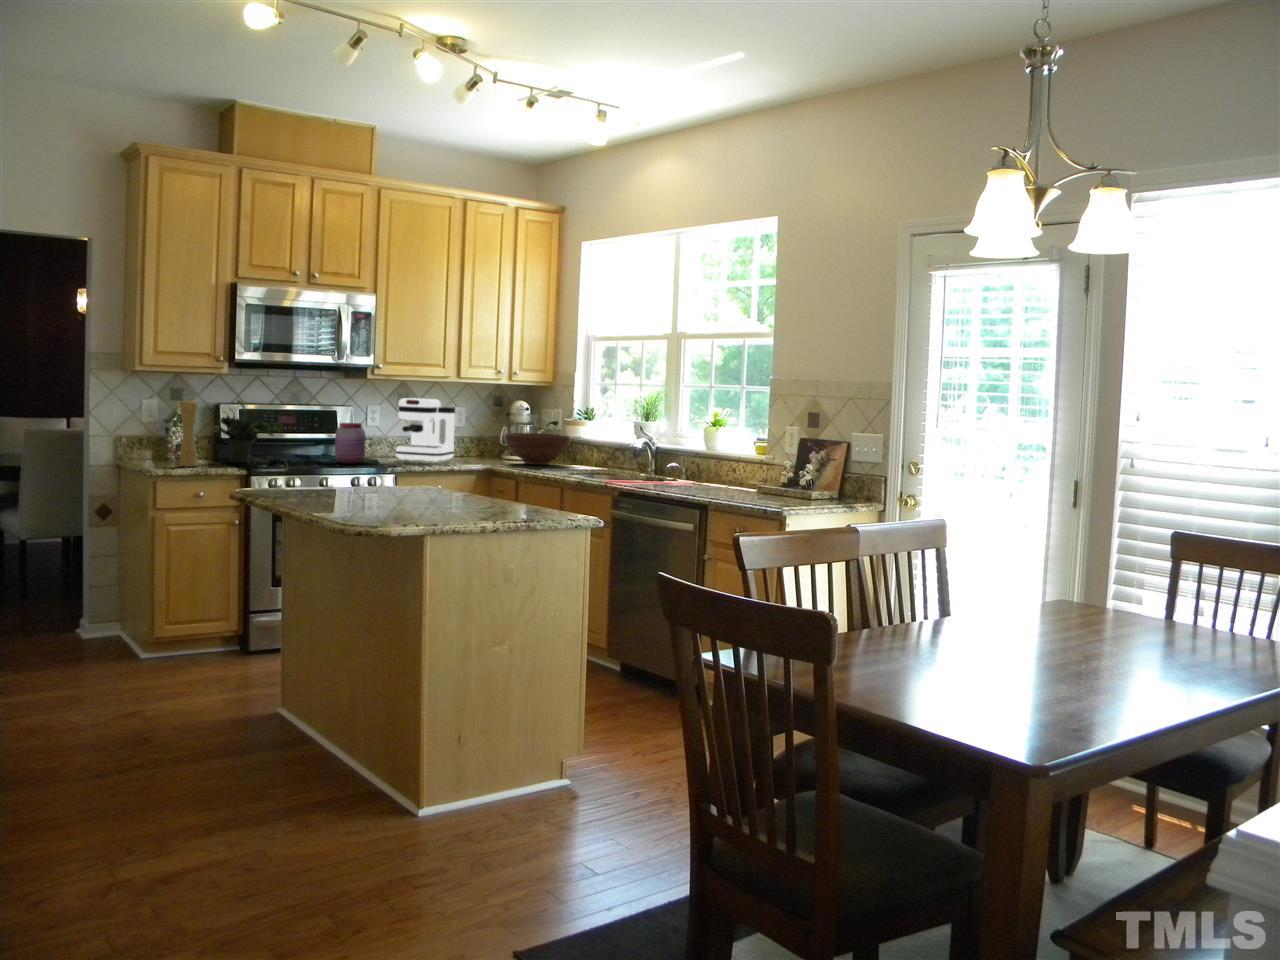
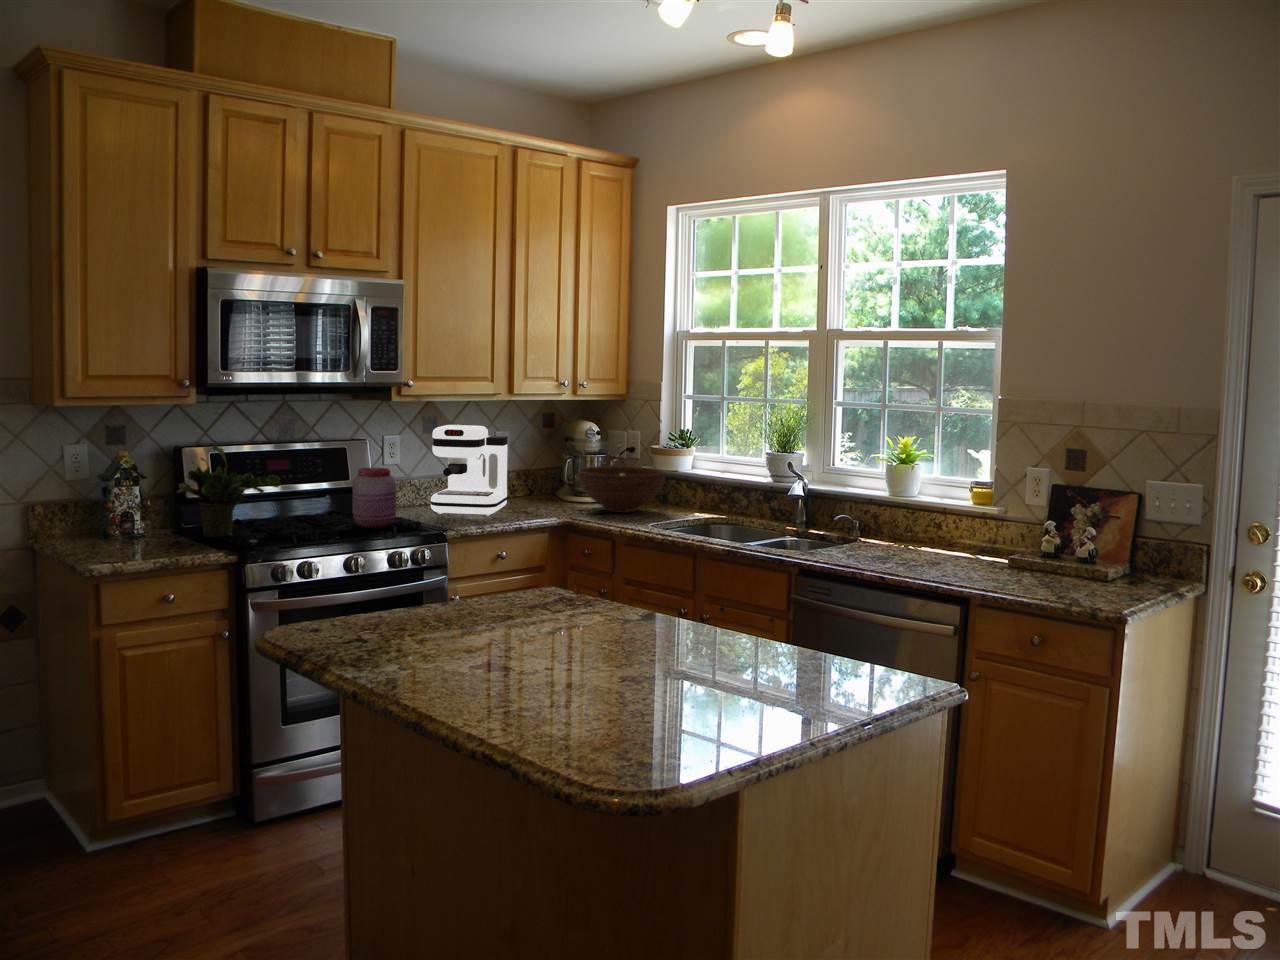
pepper mill: present [179,400,198,467] -> none [129,451,158,553]

